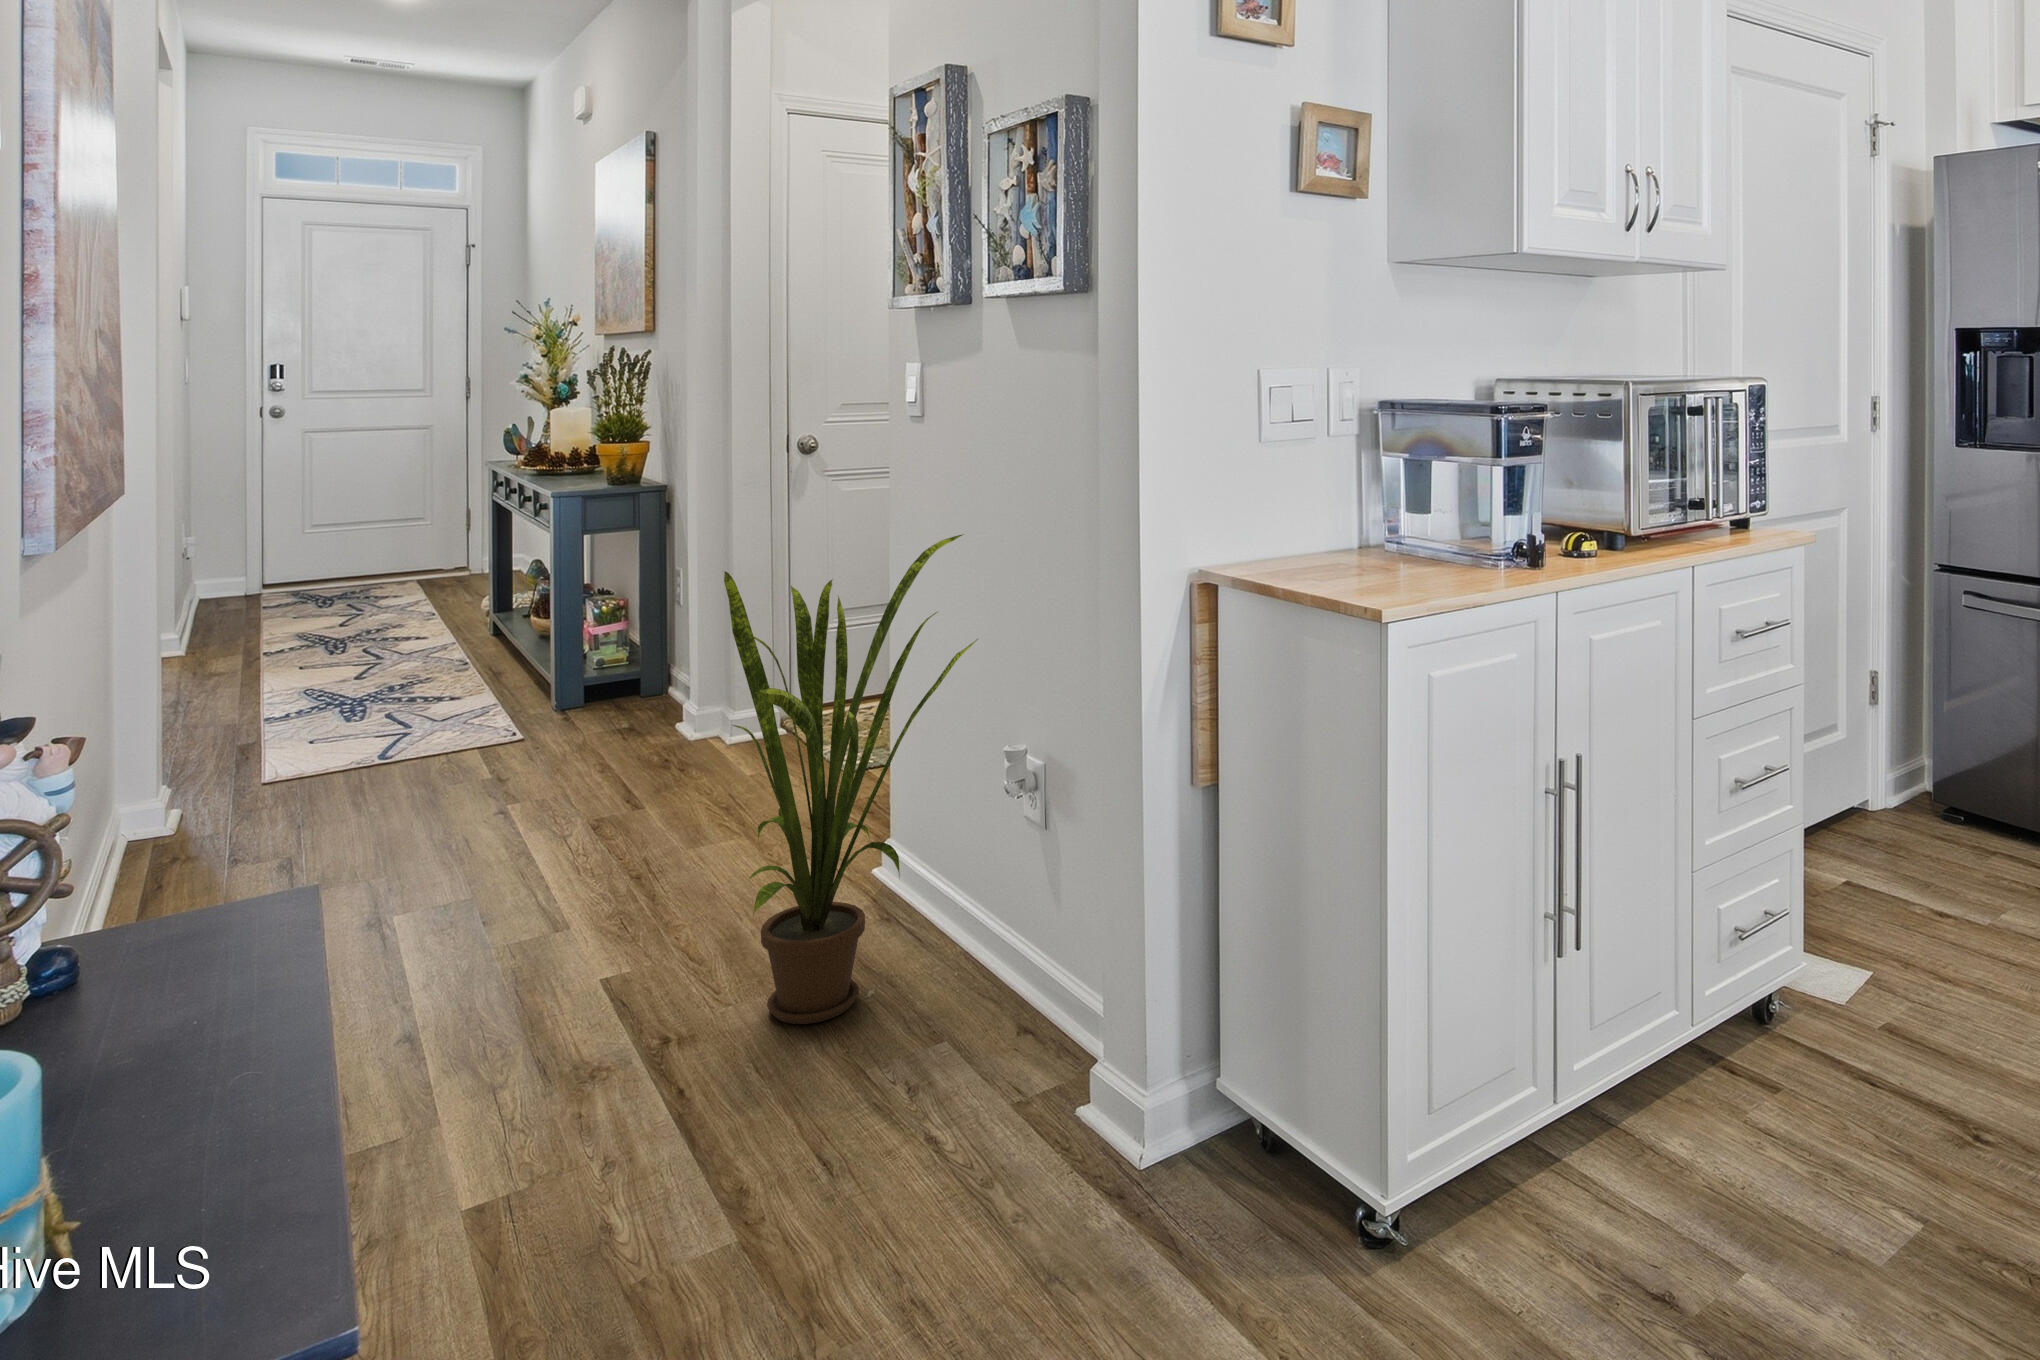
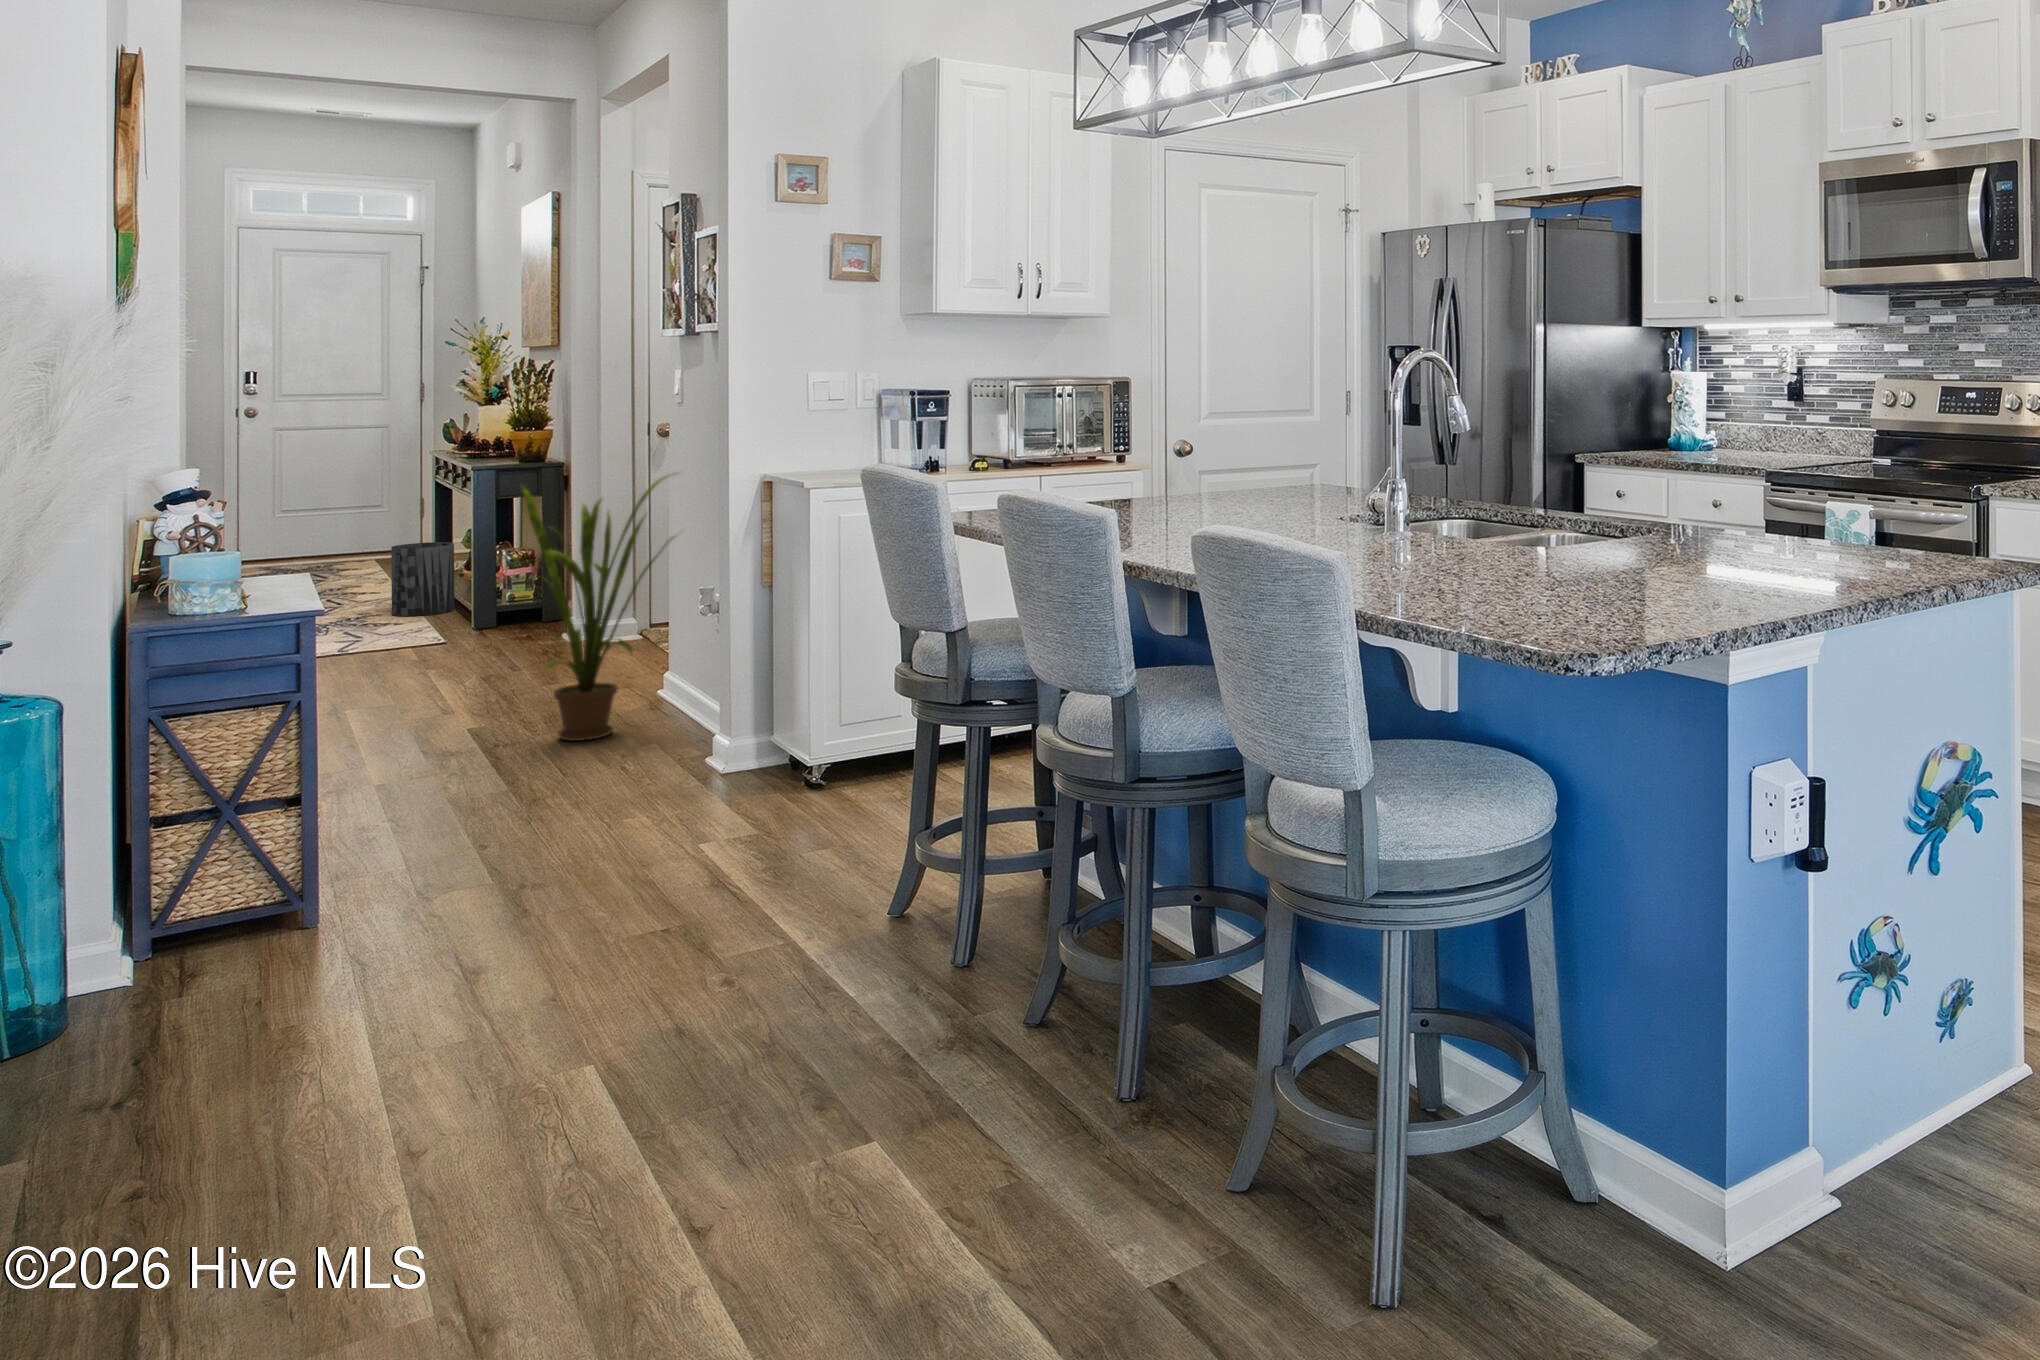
trash can: none [443,582,521,682] -> present [391,542,454,616]

